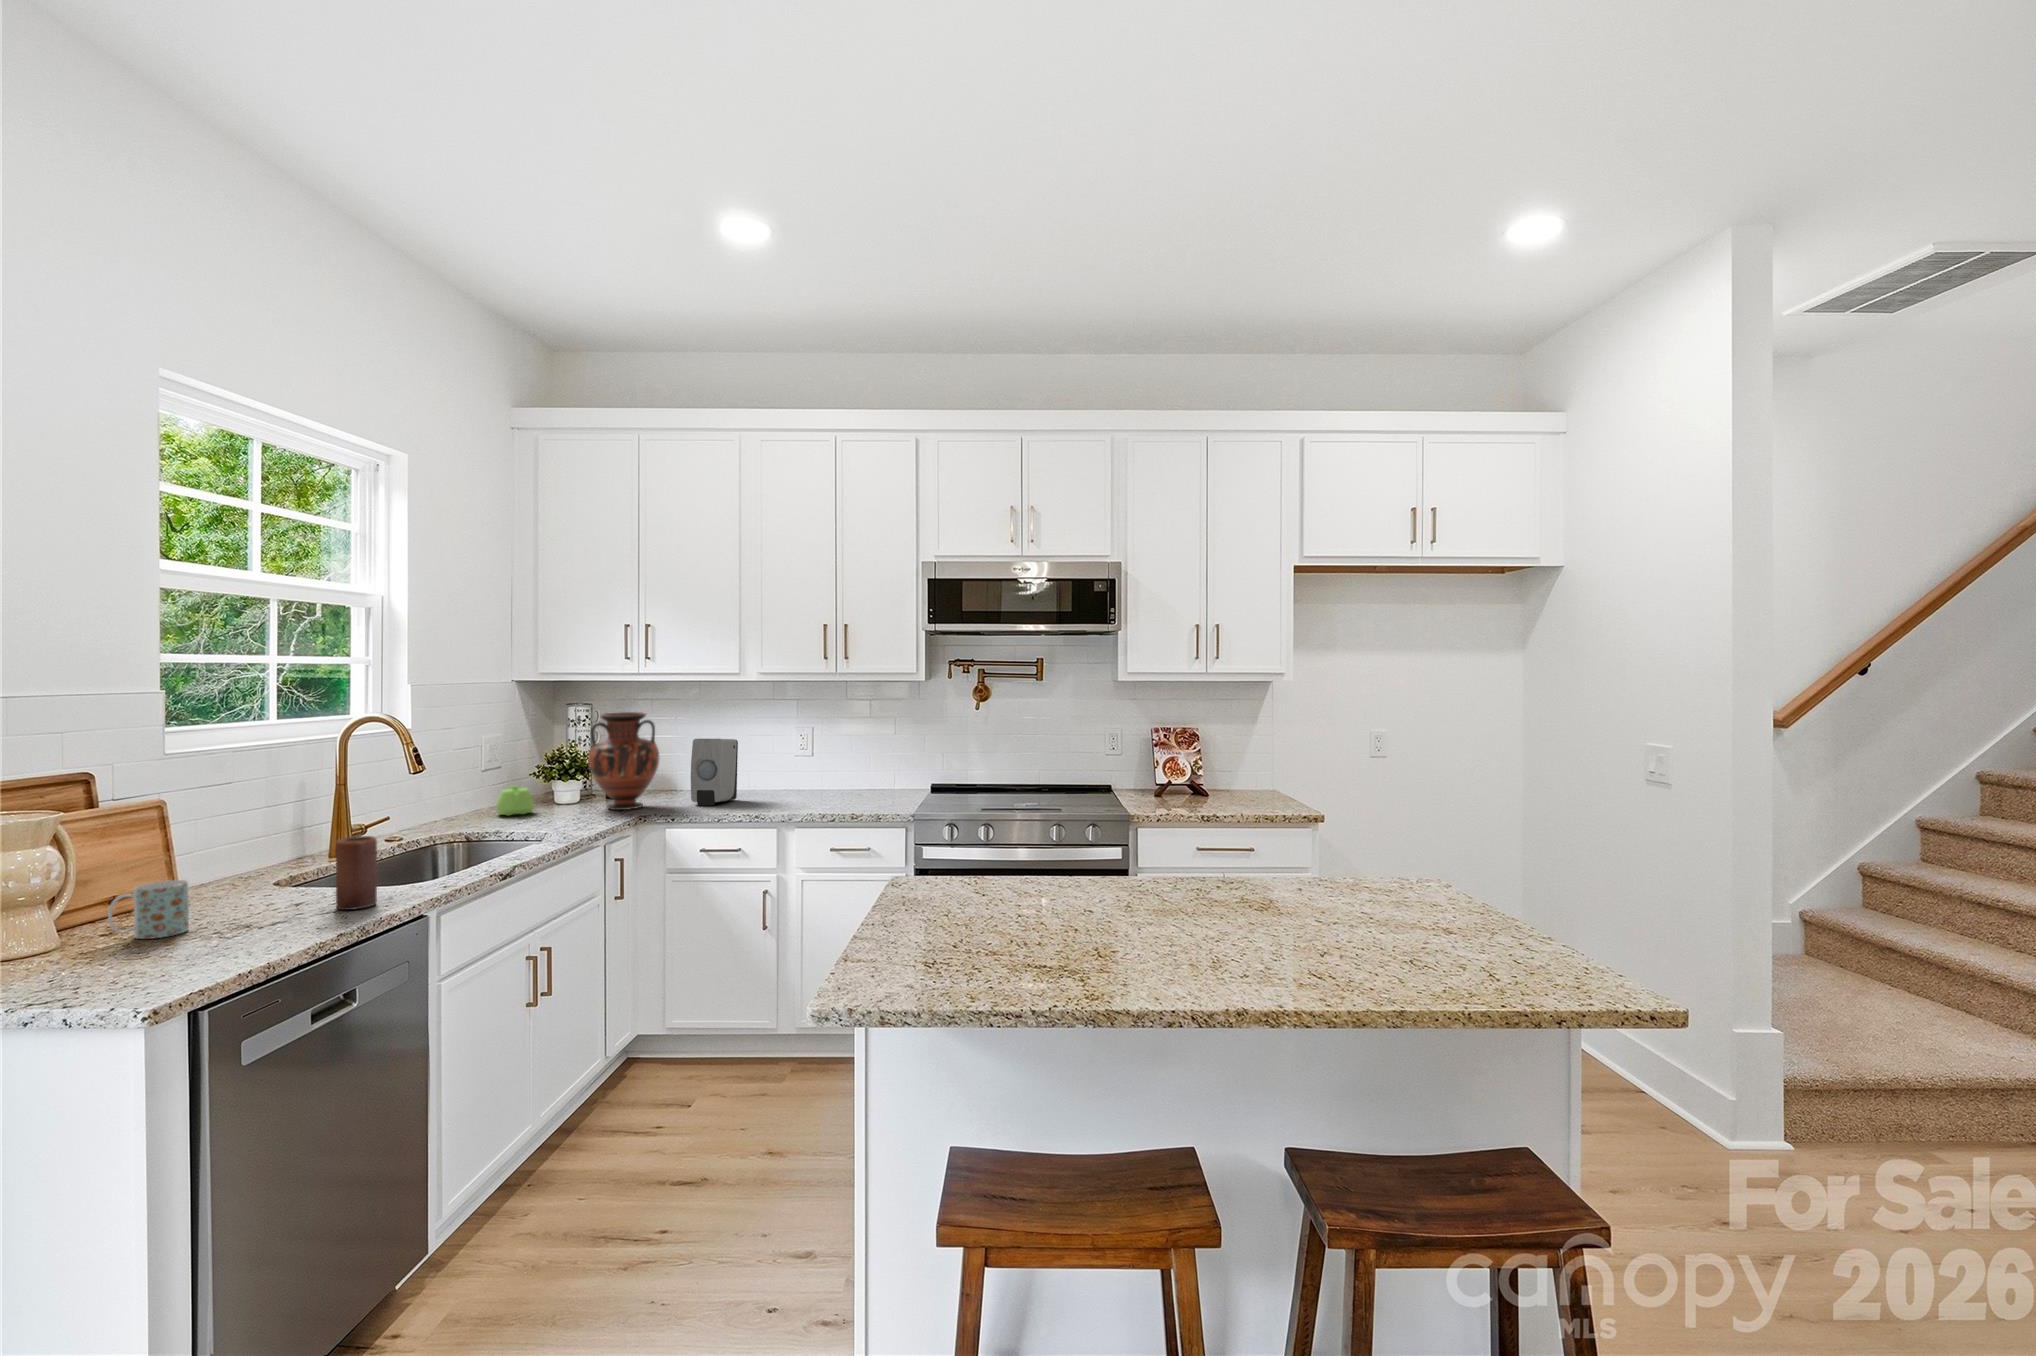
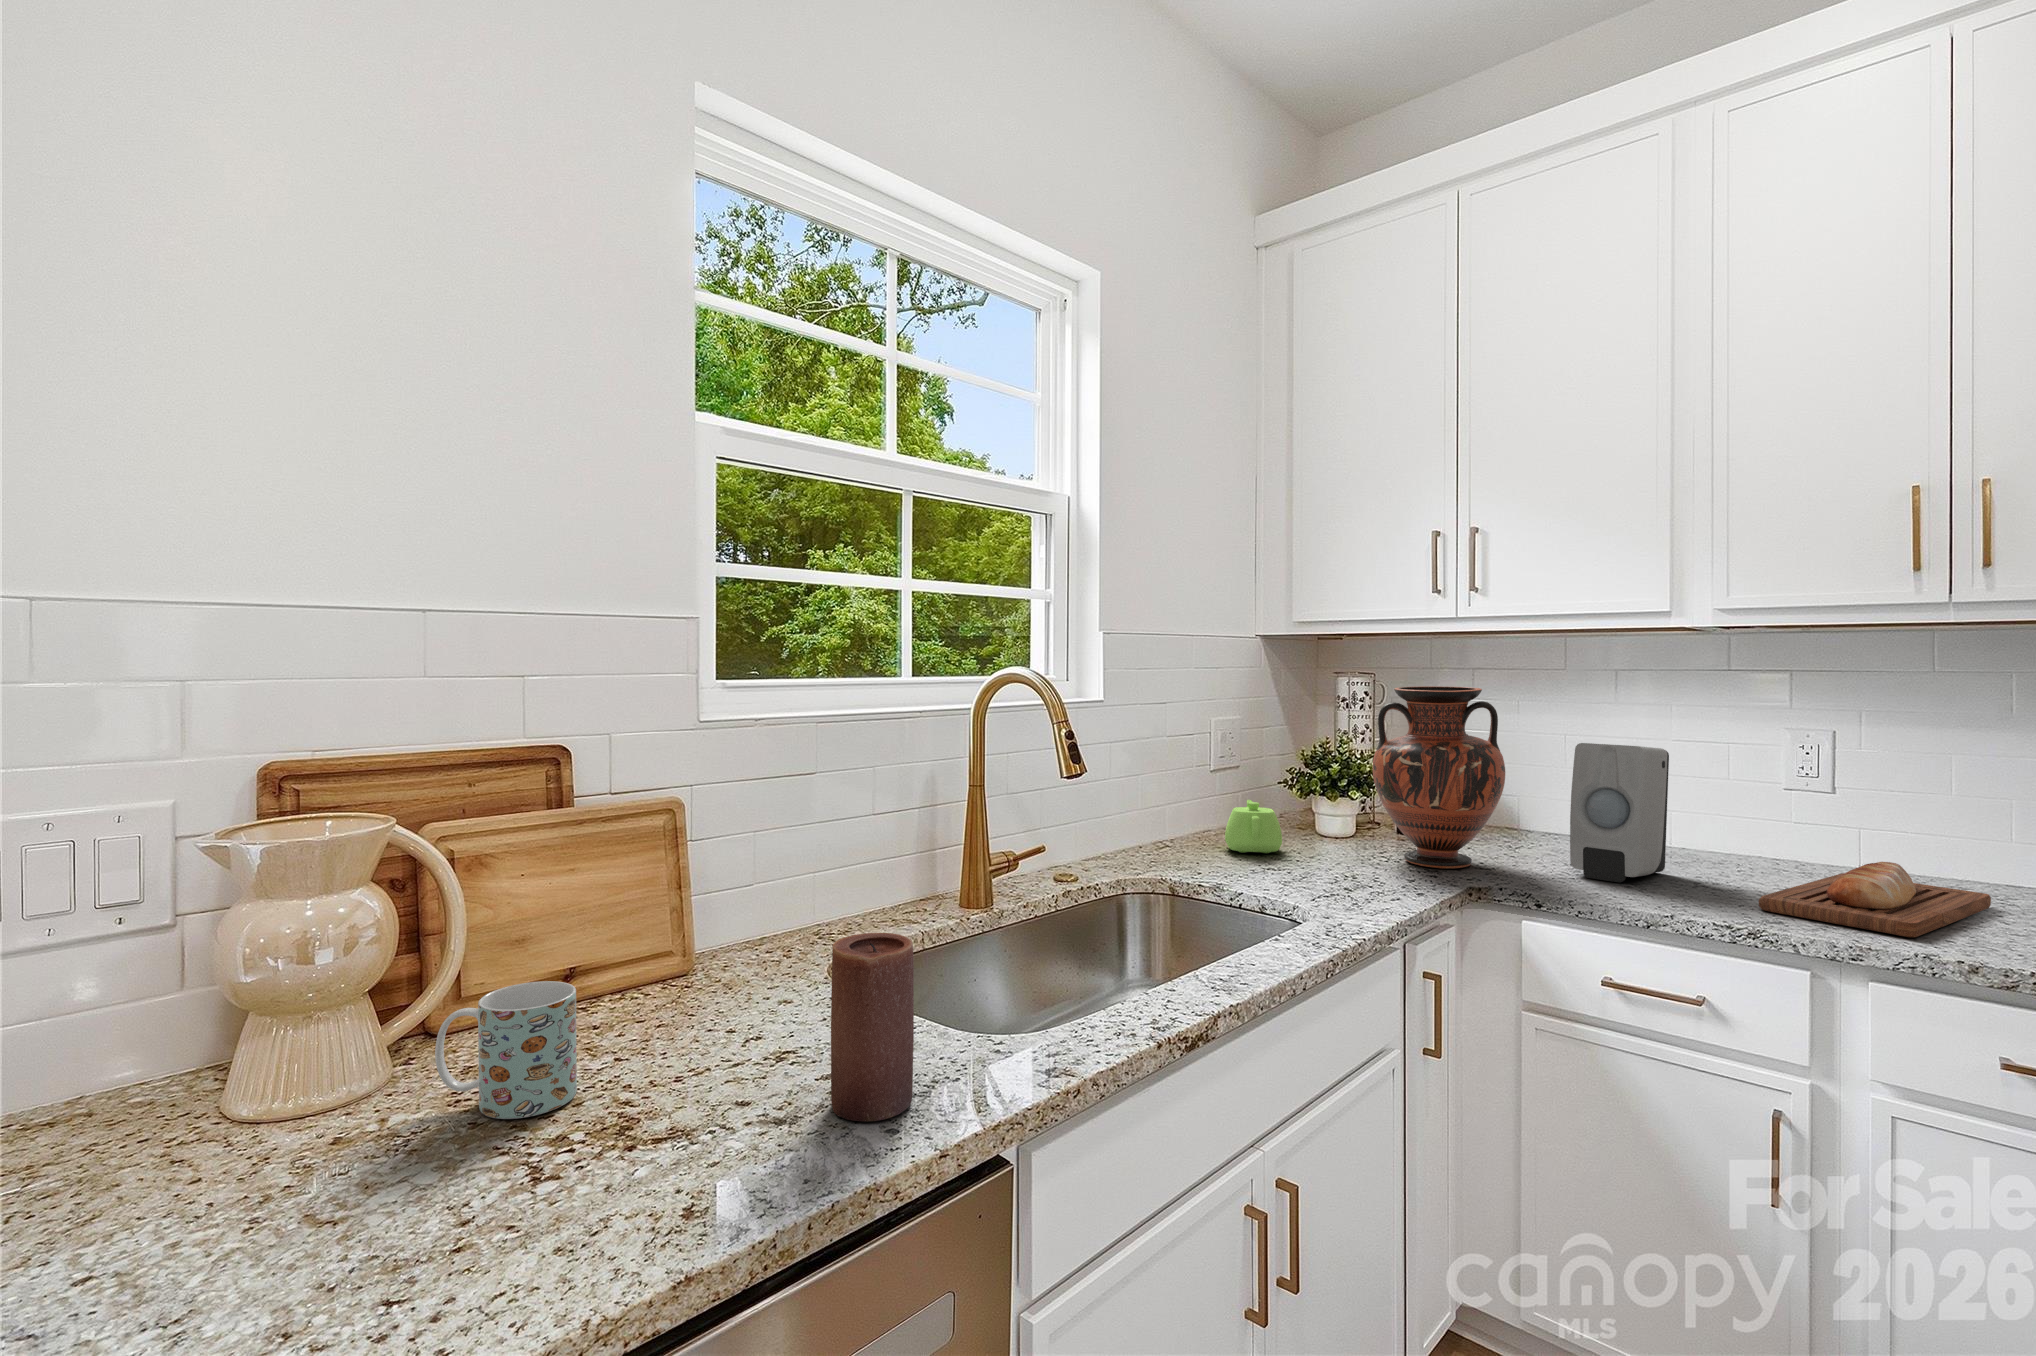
bread loaf: none [764,783,854,809] -> present [1759,862,1991,937]

